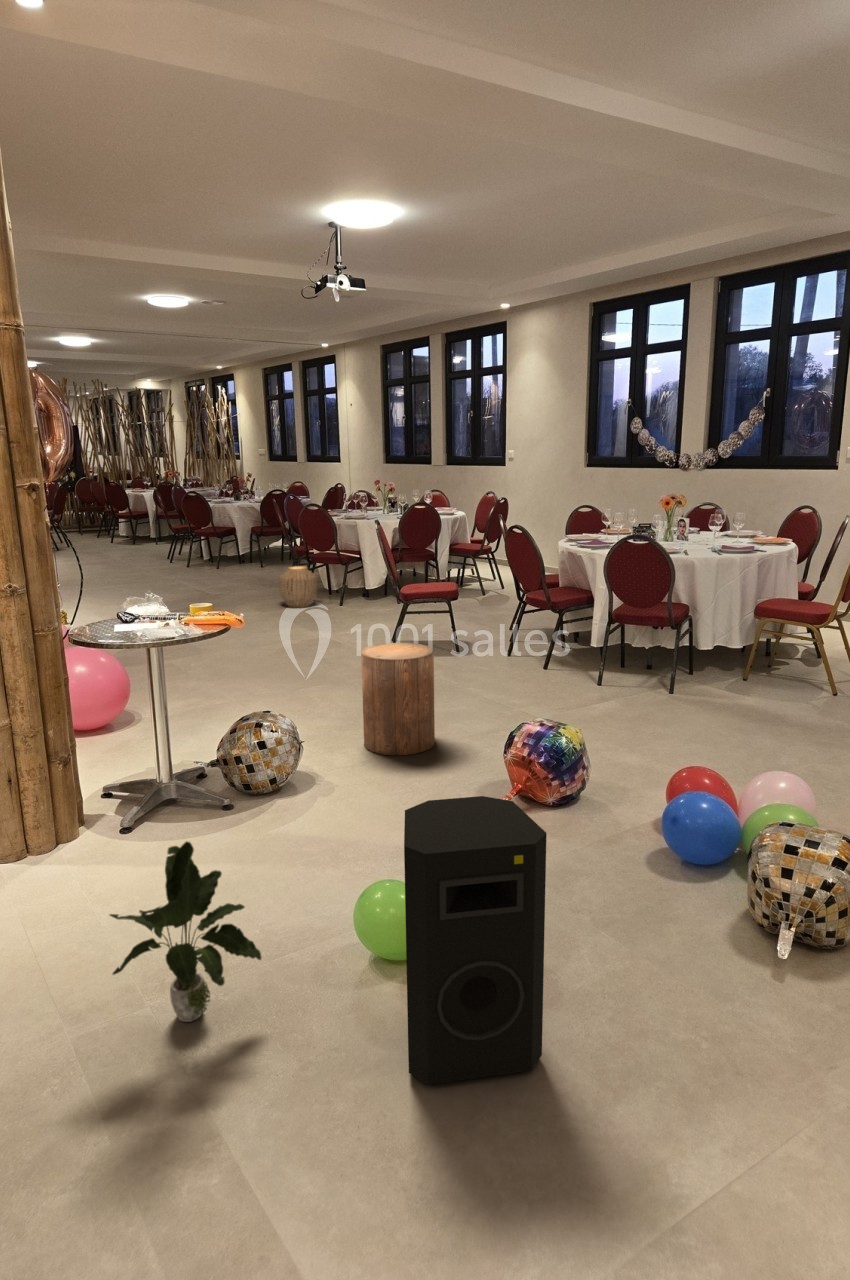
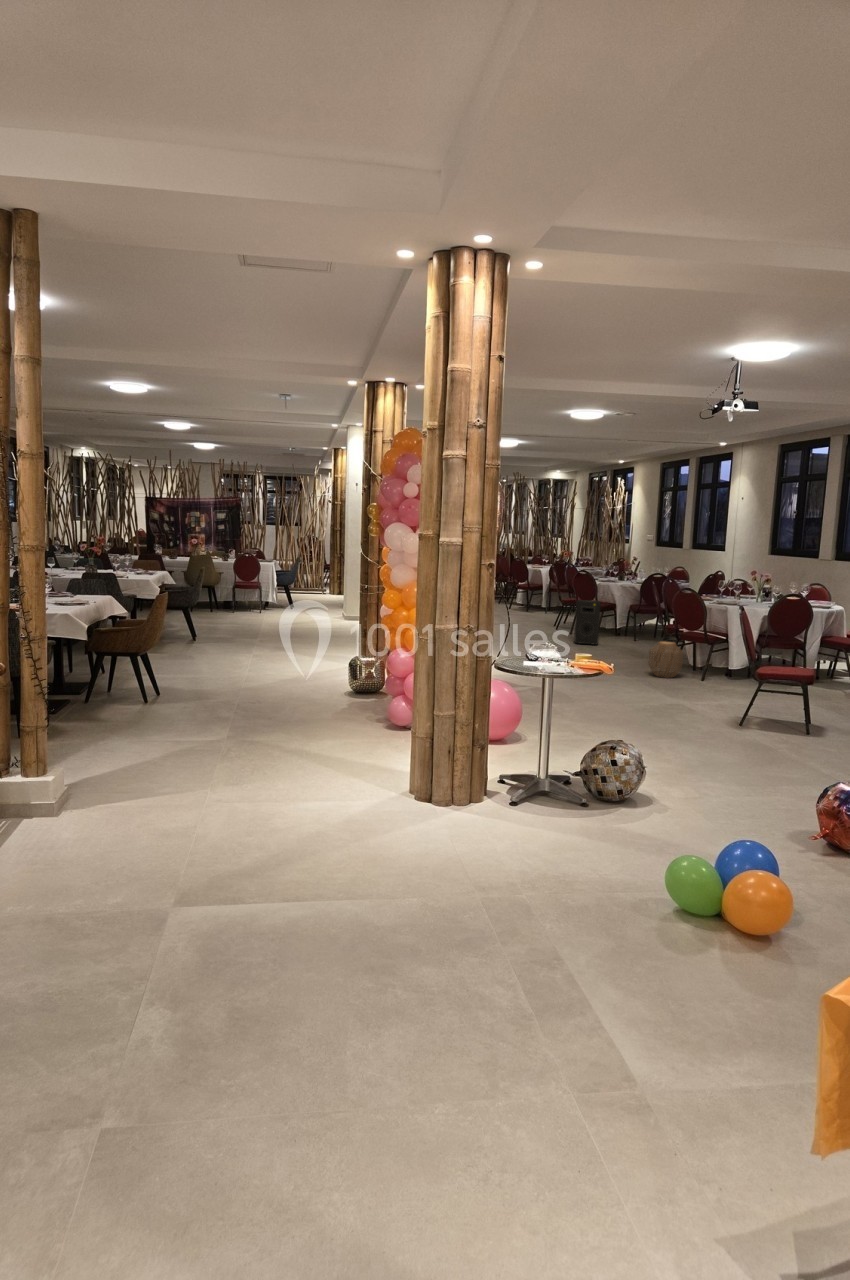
stool: present [361,643,435,755] -> none [700,706,769,799]
speaker: present [404,796,547,1085] -> present [574,600,601,645]
potted plant: present [110,842,261,1022] -> none [508,791,599,909]

